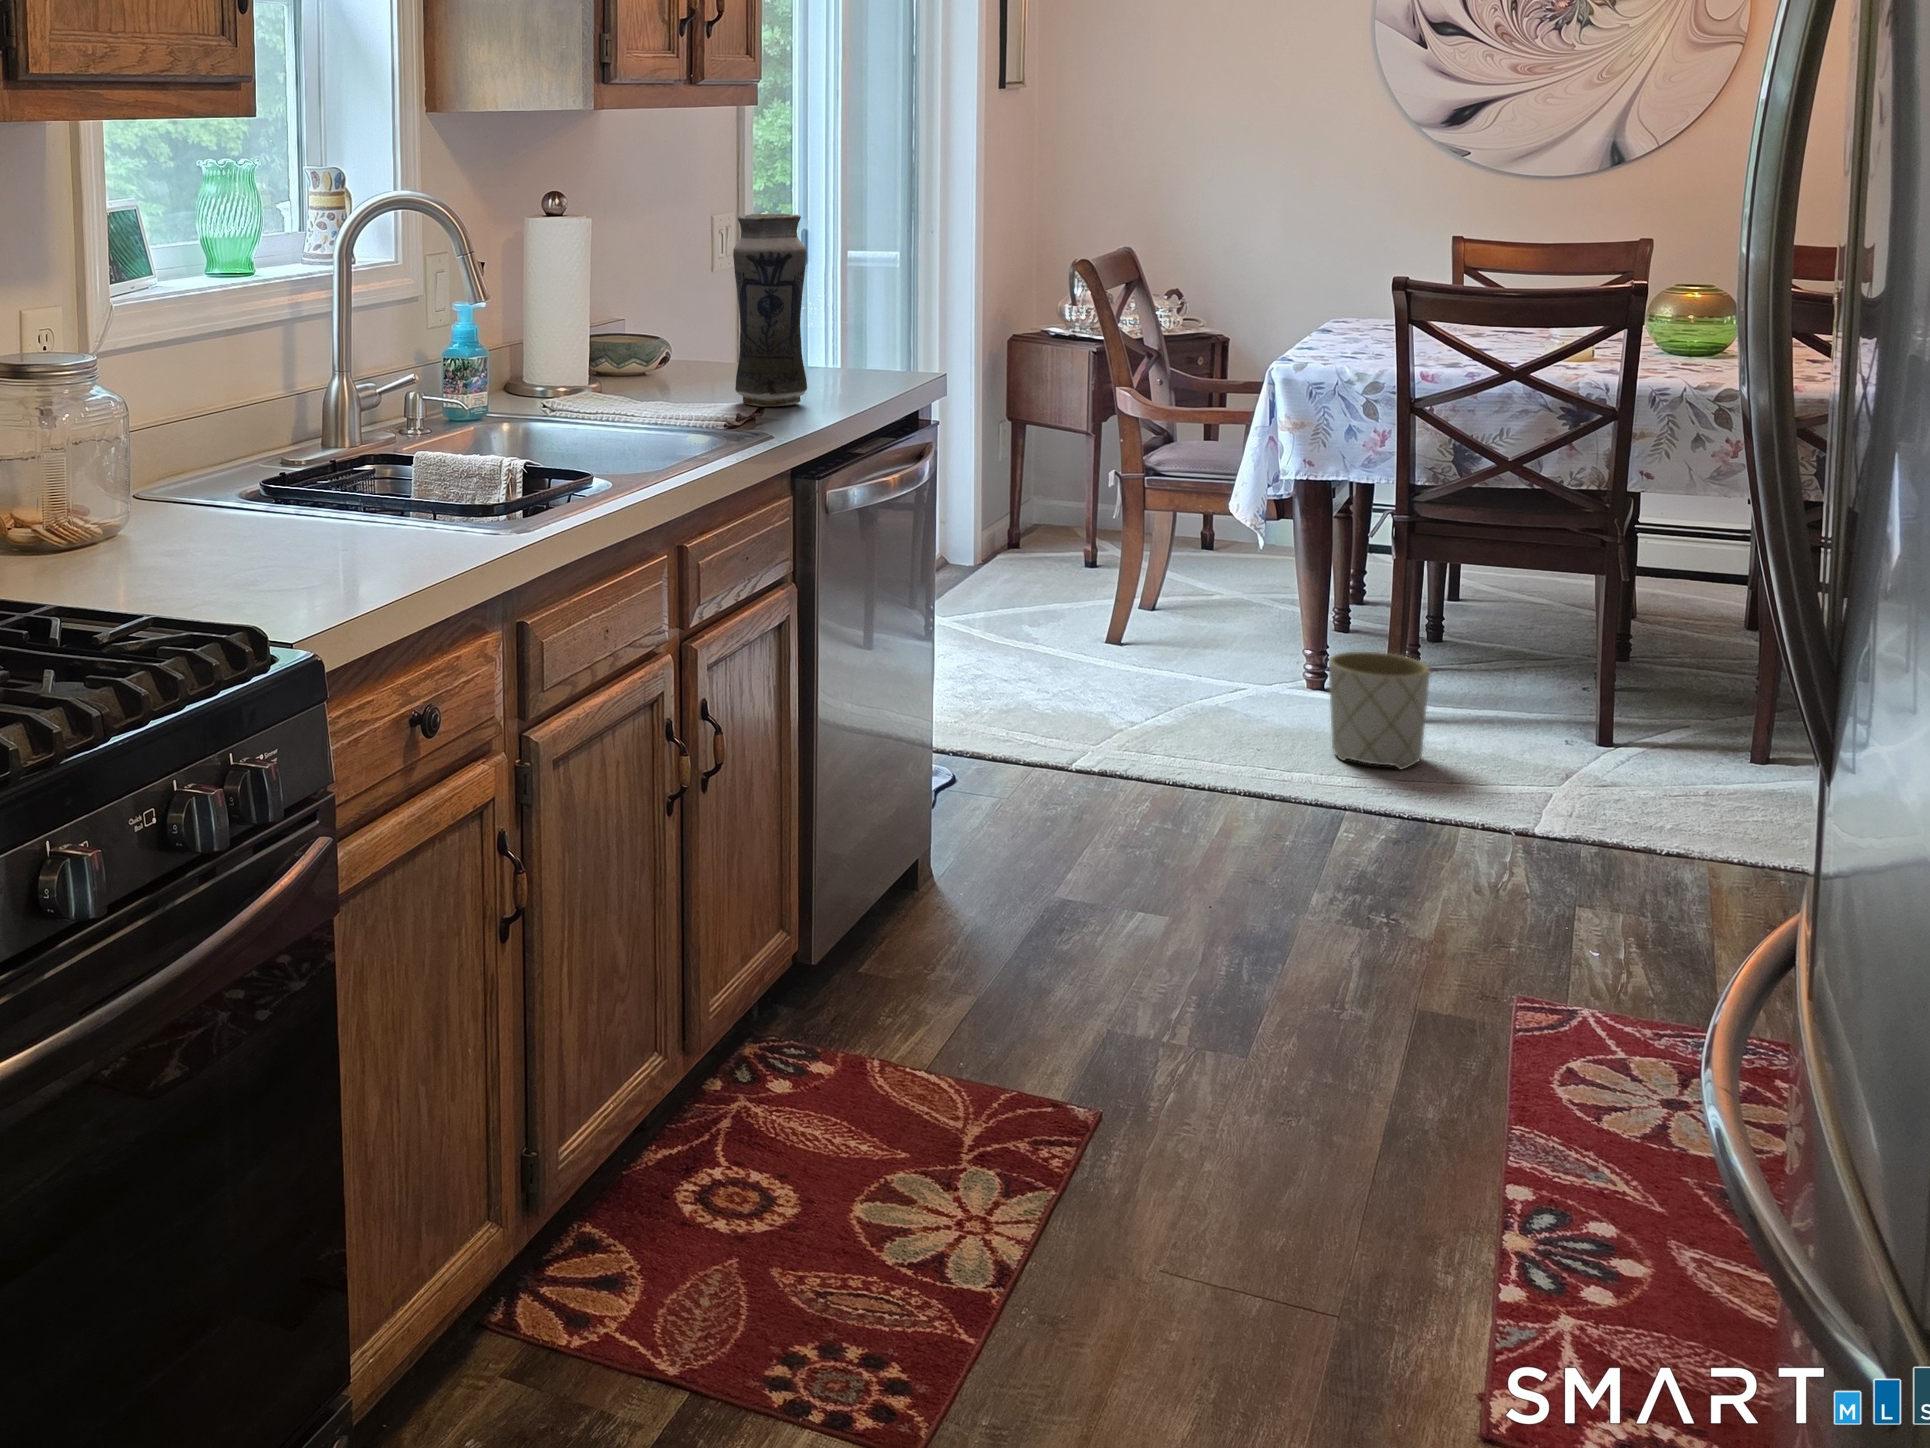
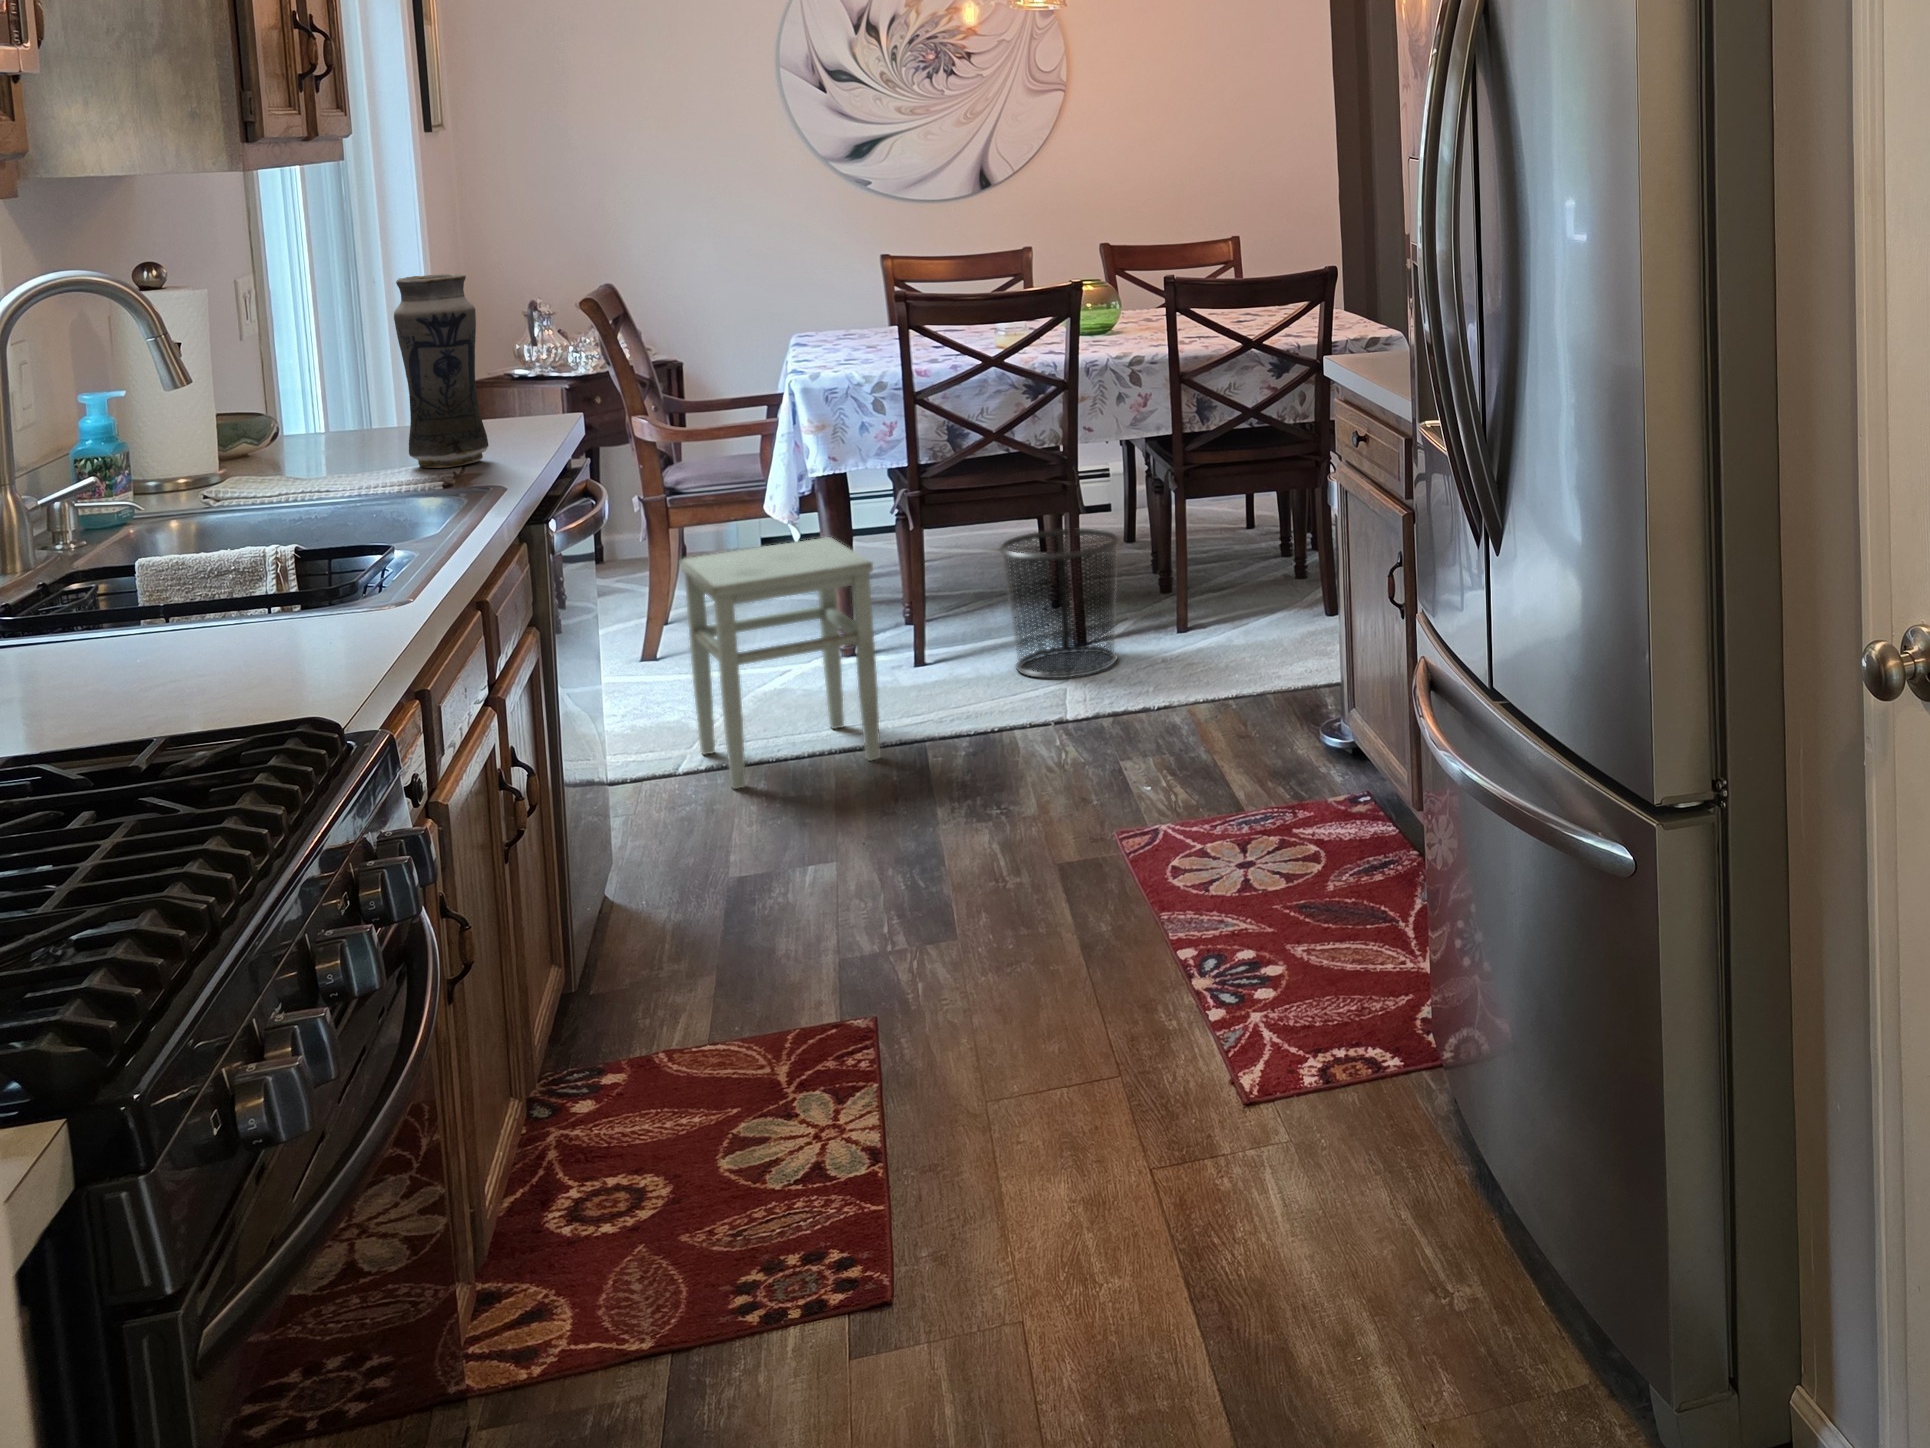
stool: none [1099,542,1293,813] -> present [680,537,880,789]
waste bin: none [1494,590,1663,781] -> present [999,529,1119,678]
planter: present [1329,652,1430,769] -> none [882,609,963,707]

